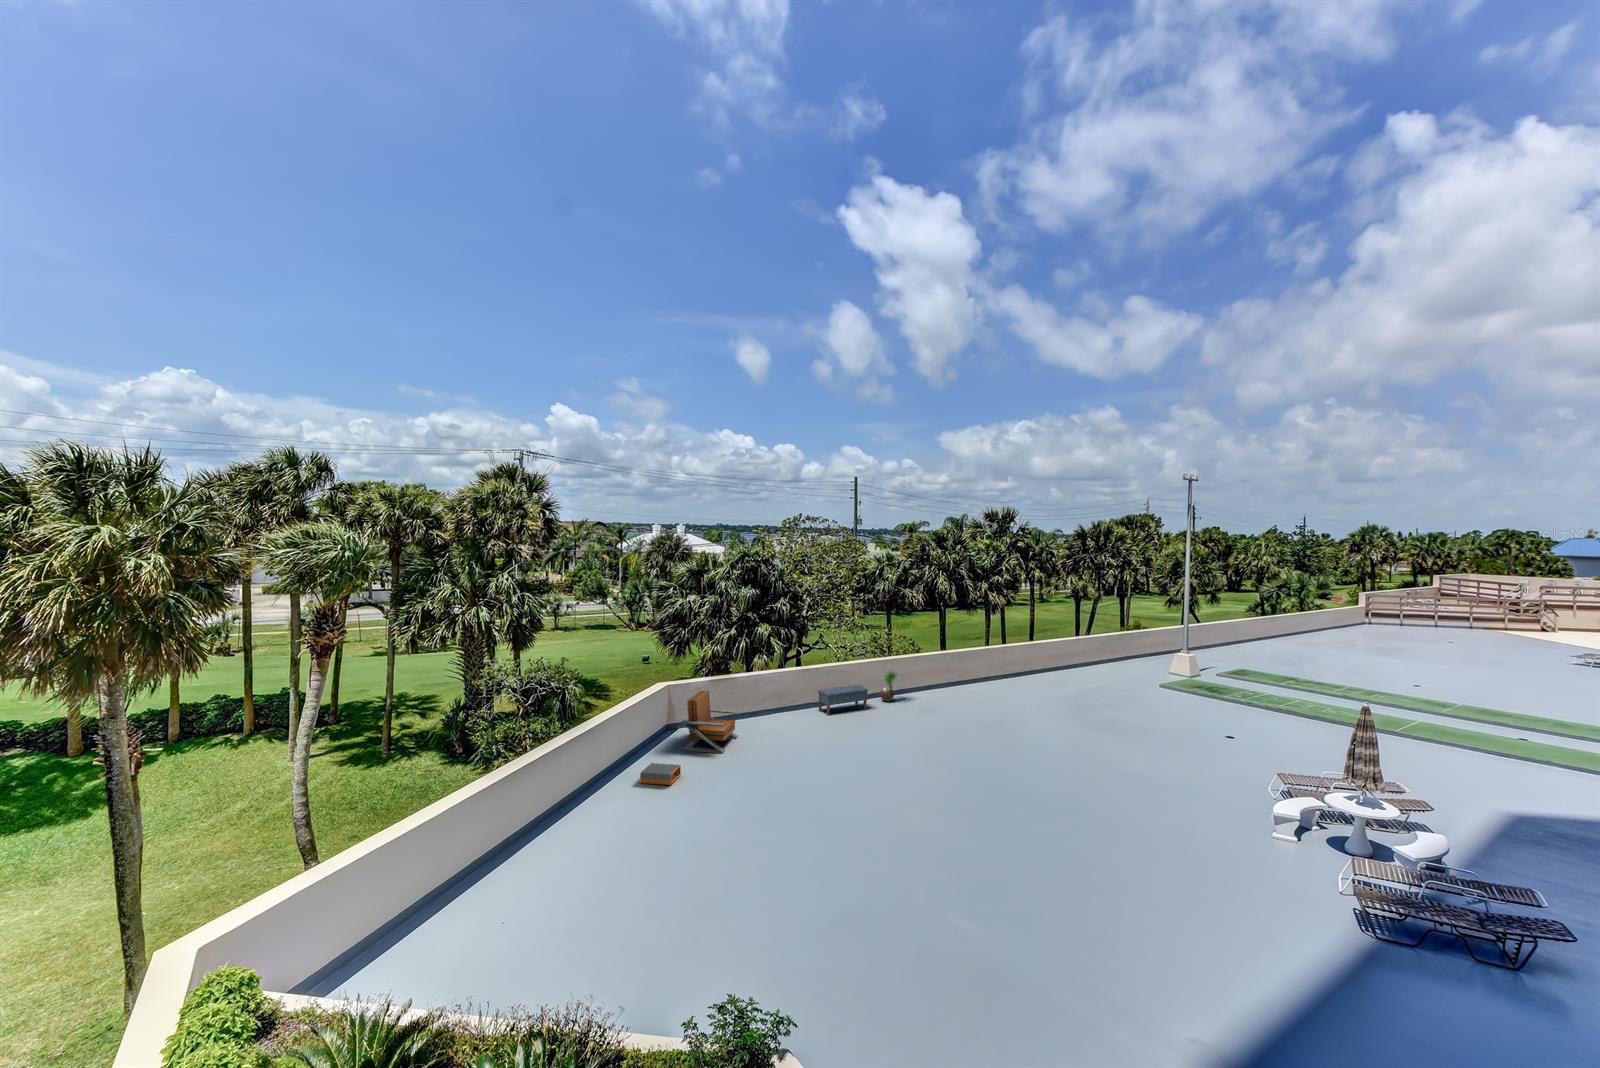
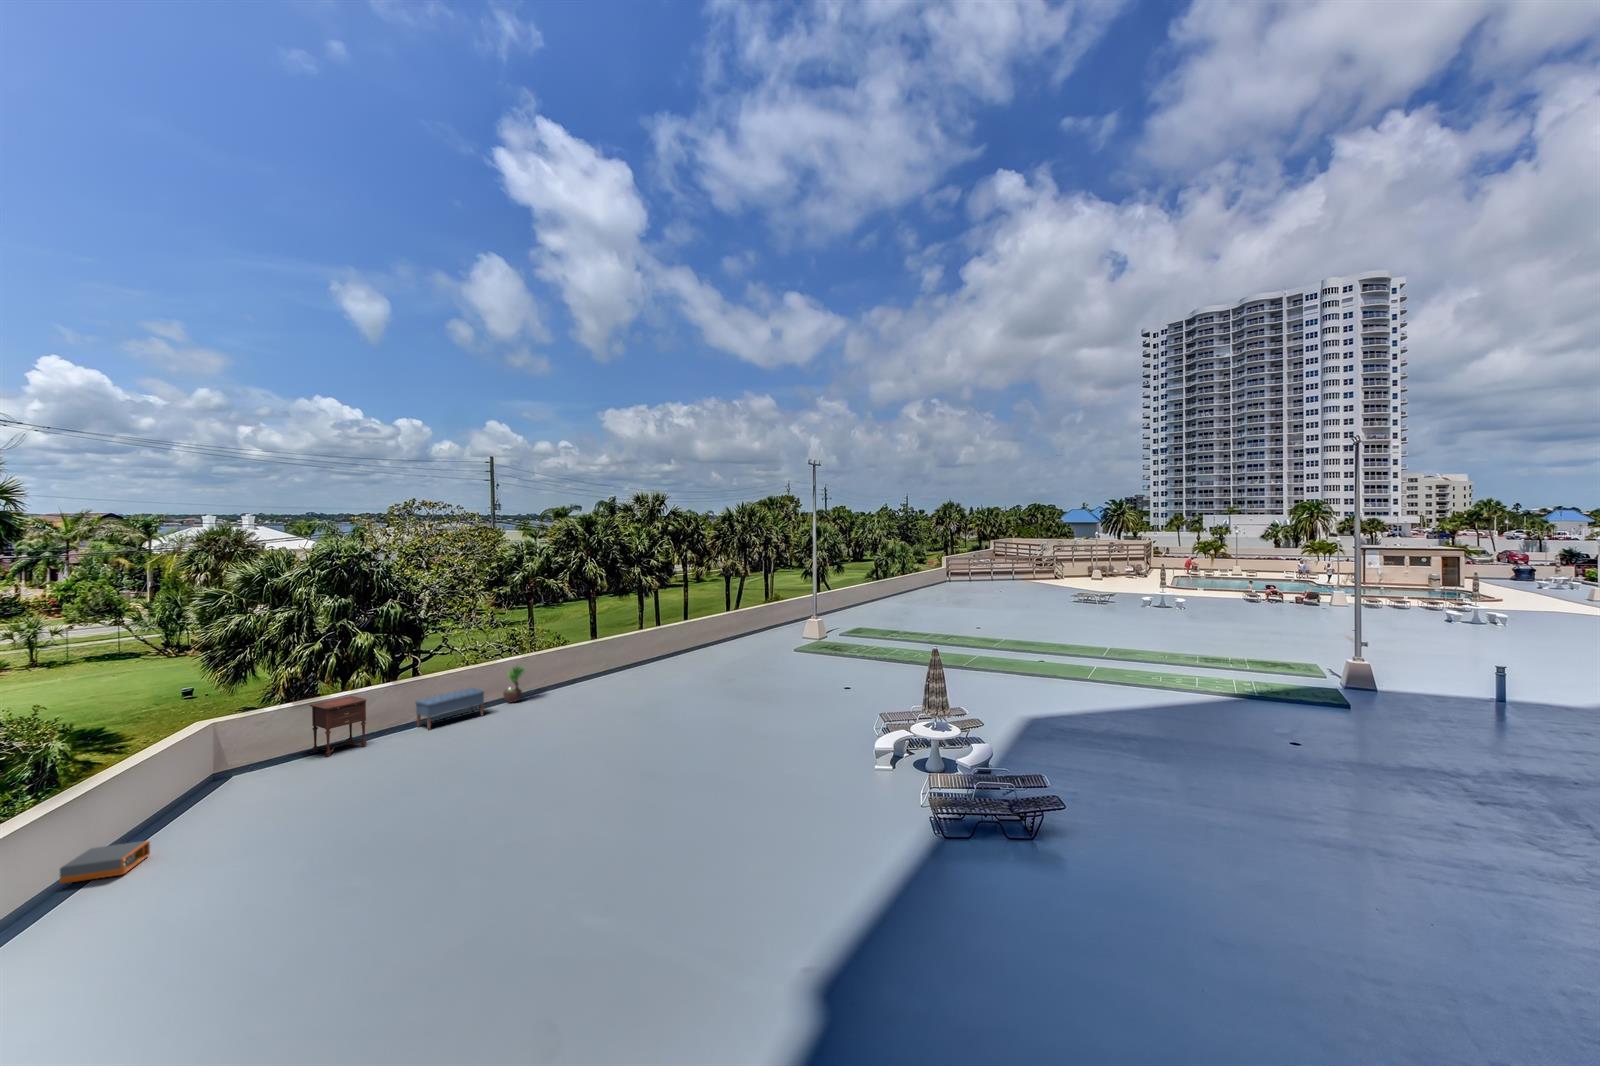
side table: none [753,680,788,725] -> present [310,696,366,756]
lounge chair: present [681,691,738,753] -> none [165,724,278,816]

